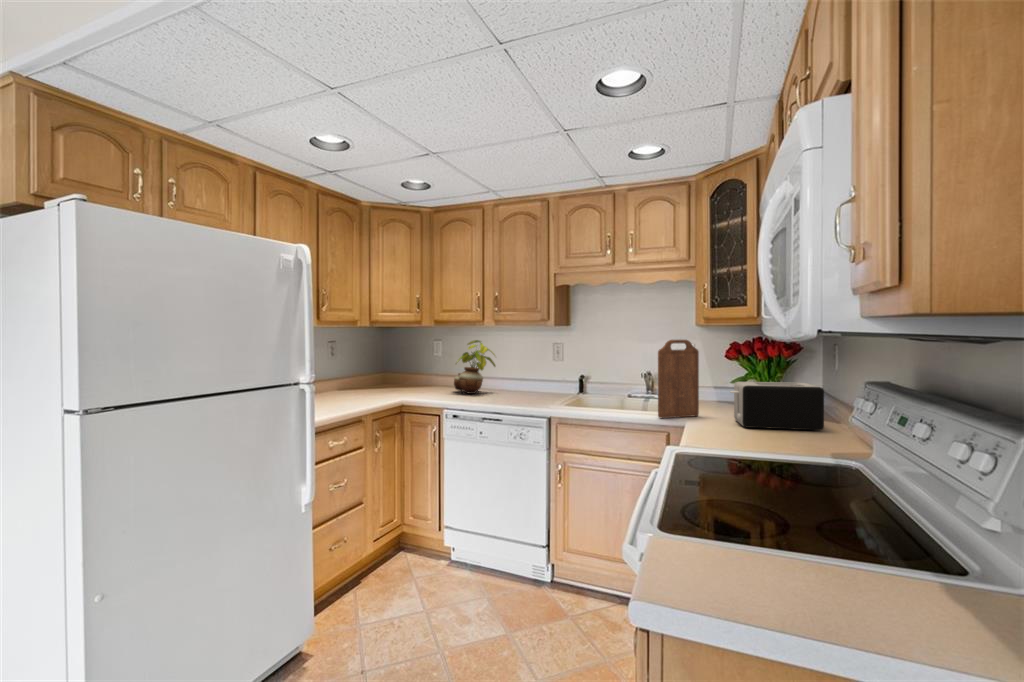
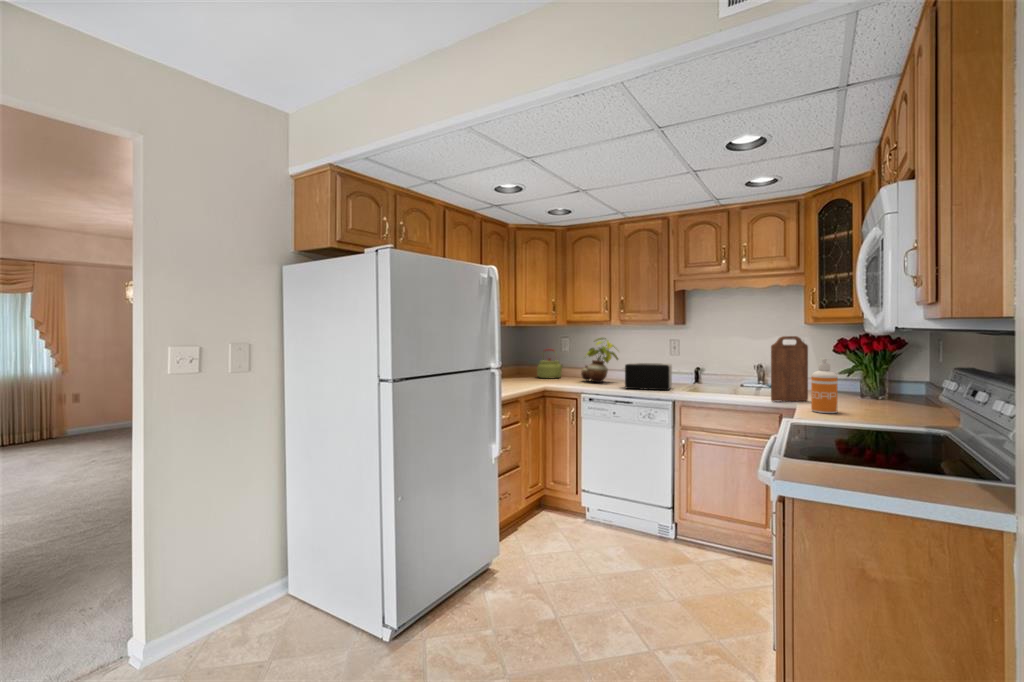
kettle: none [405,353,435,388] -> present [537,349,562,378]
soap dispenser: none [702,367,731,436] -> present [811,358,838,413]
toaster: present [730,382,824,430] -> present [624,363,672,390]

